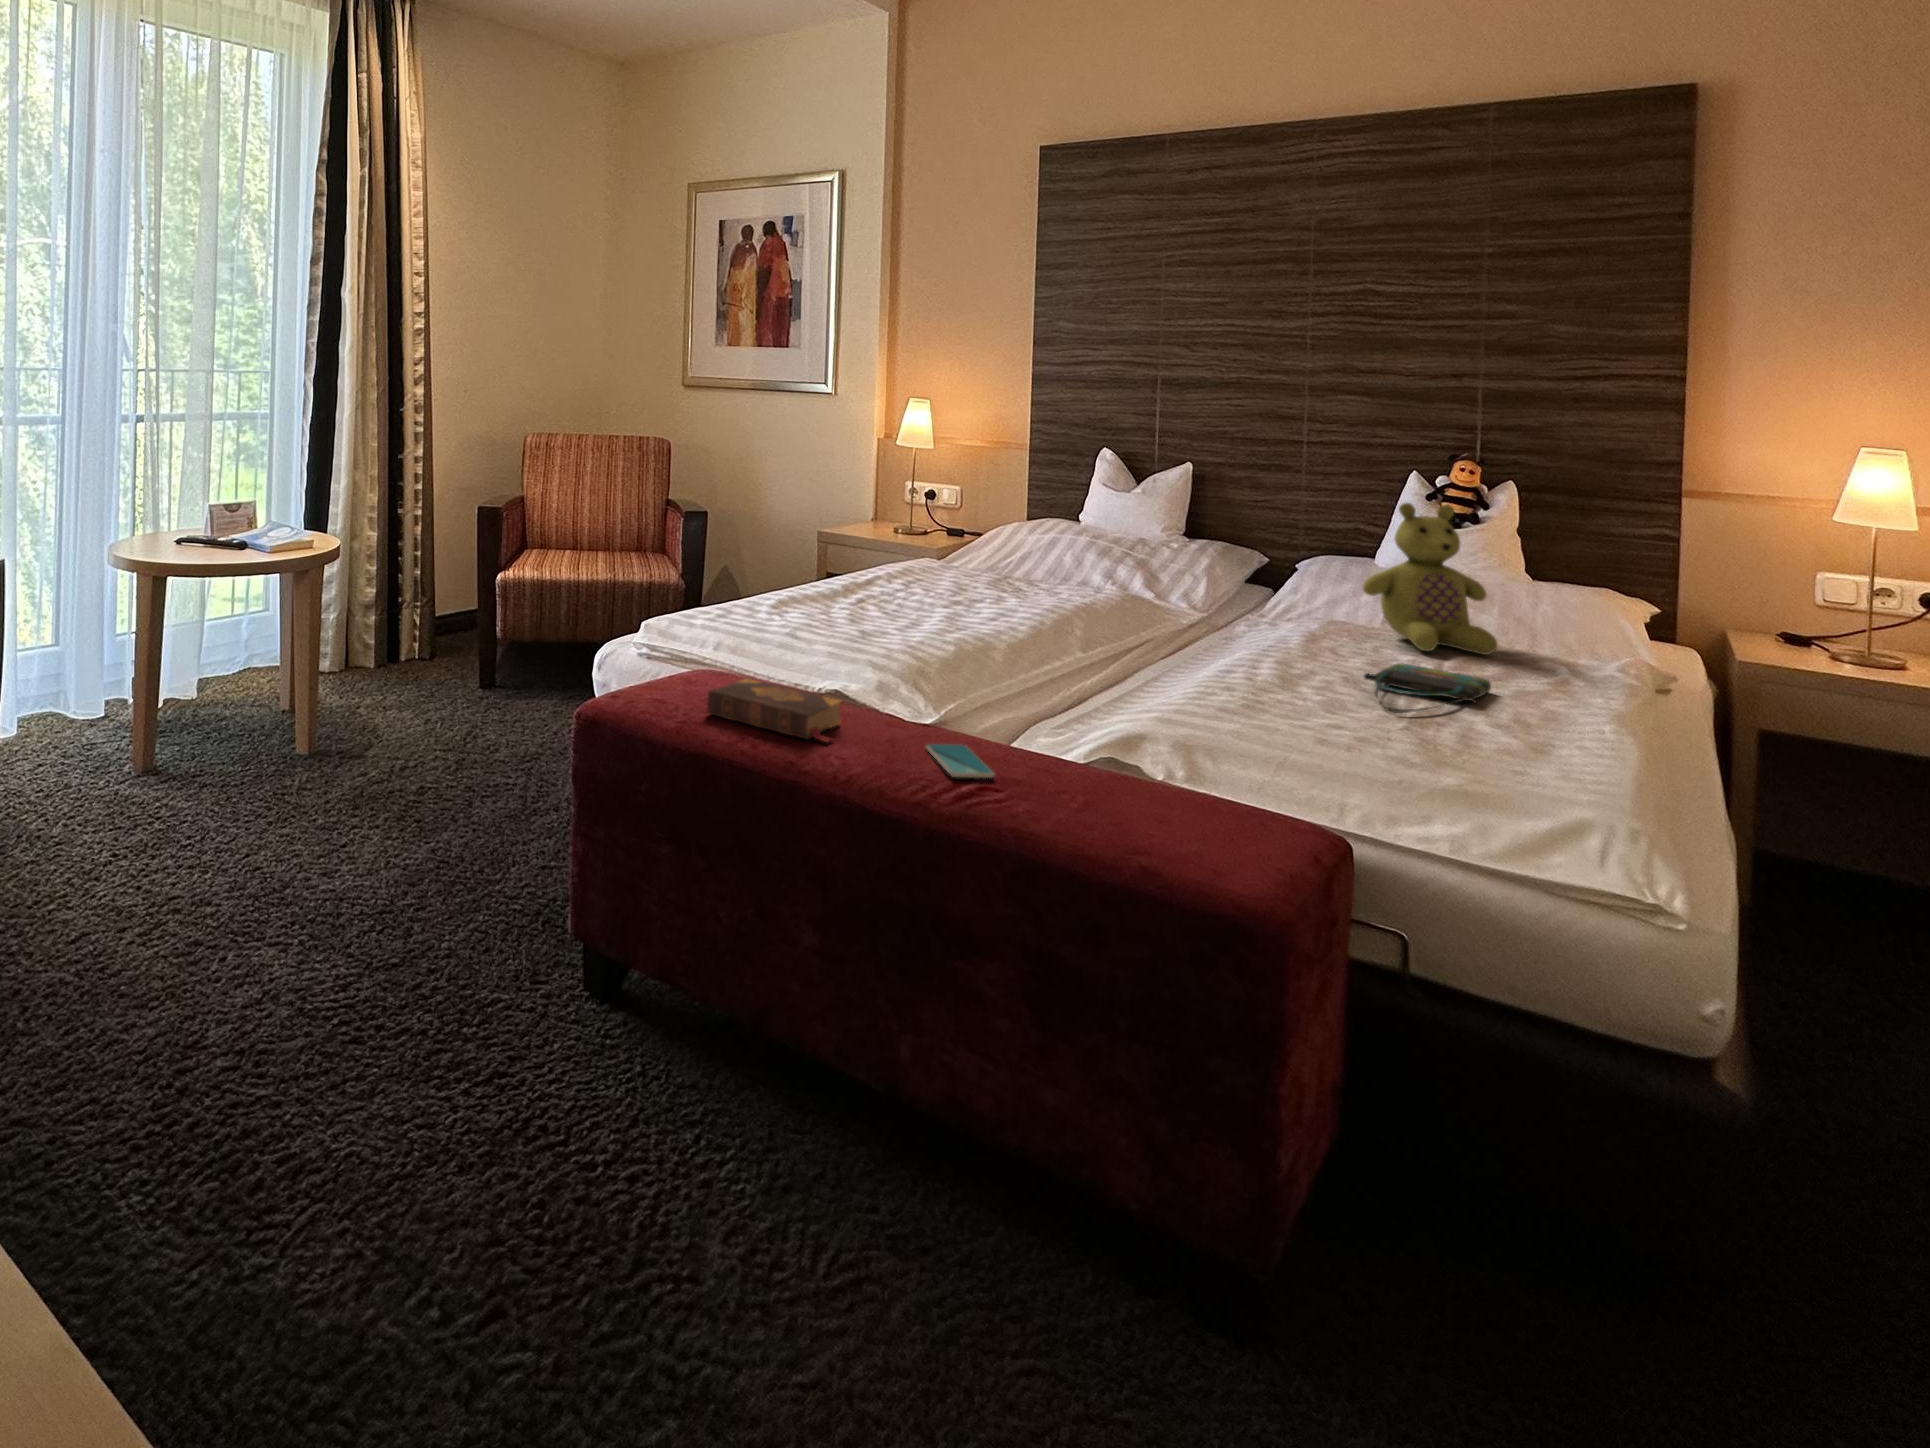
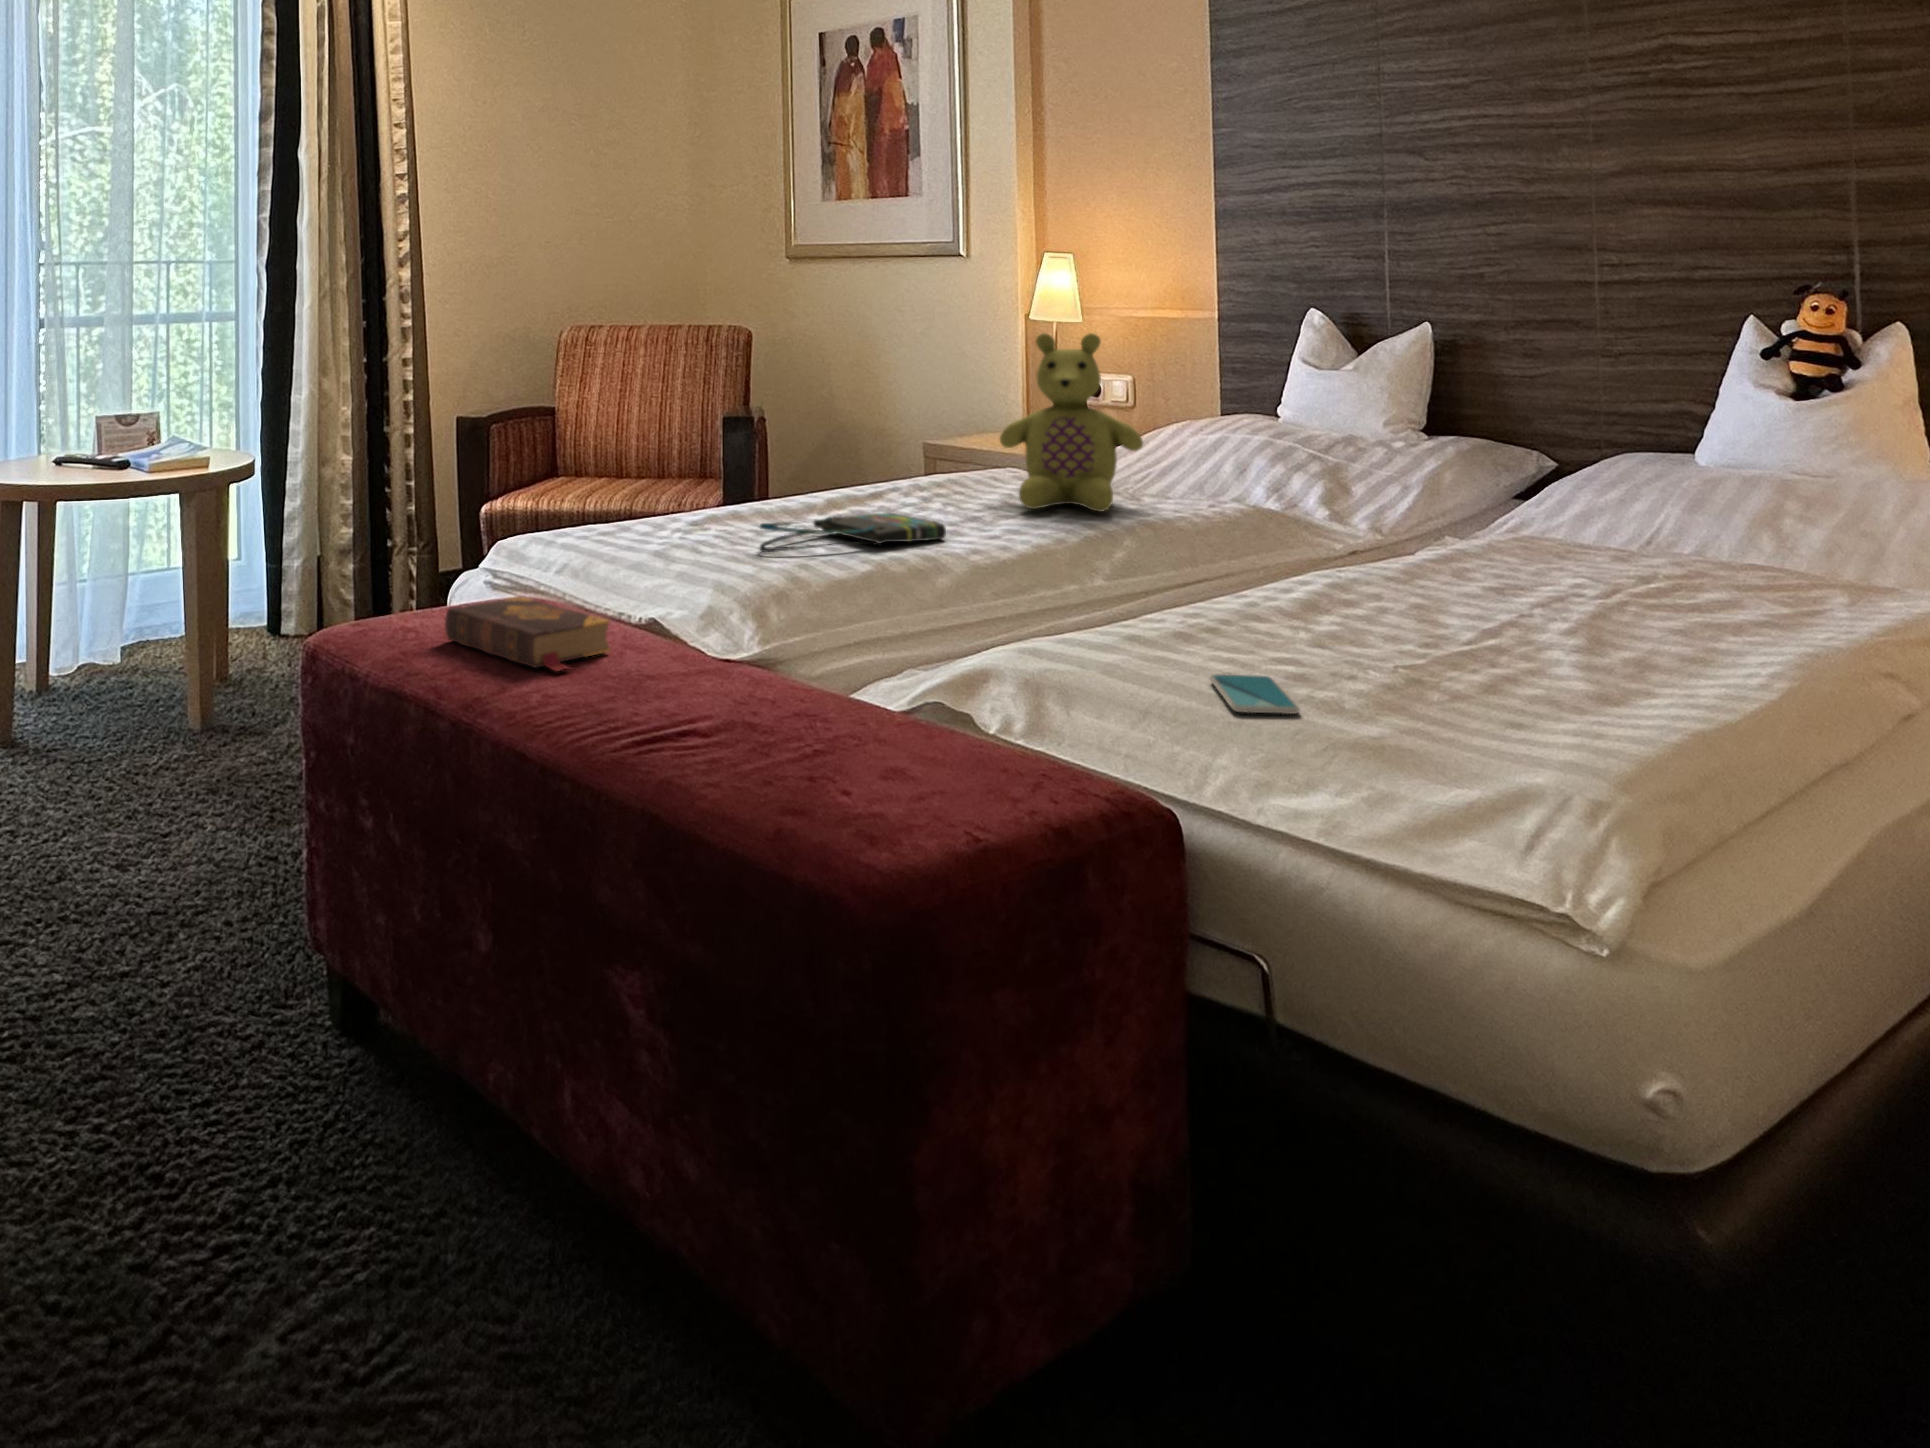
stuffed bear: present [1363,503,1497,655] -> present [1000,333,1143,511]
tote bag: present [1364,663,1491,713] -> present [760,513,946,552]
smartphone: present [926,744,994,778] -> present [1209,675,1300,714]

